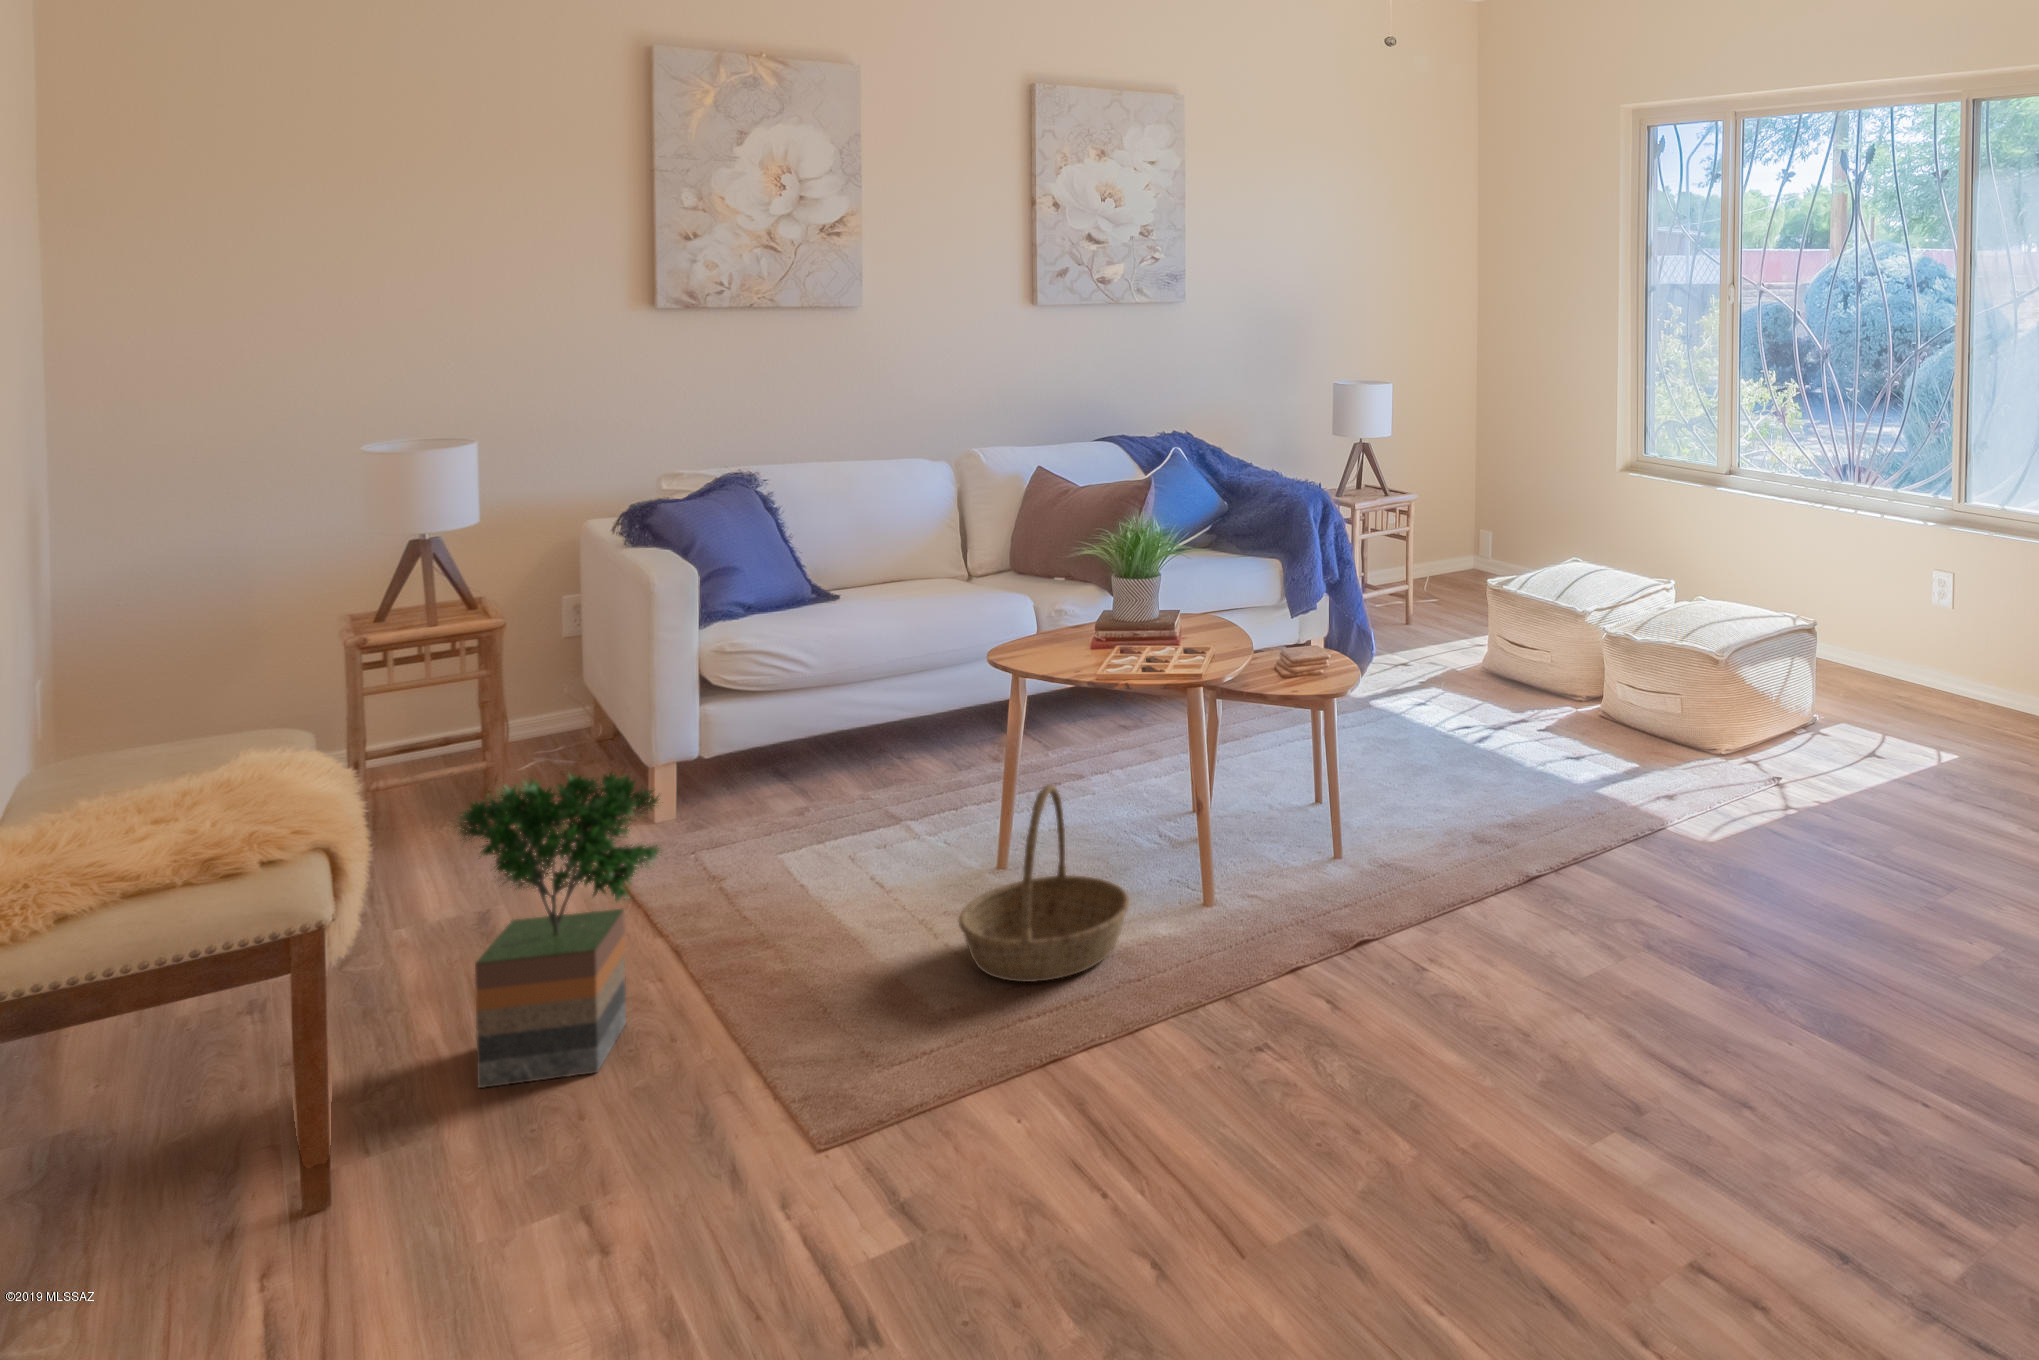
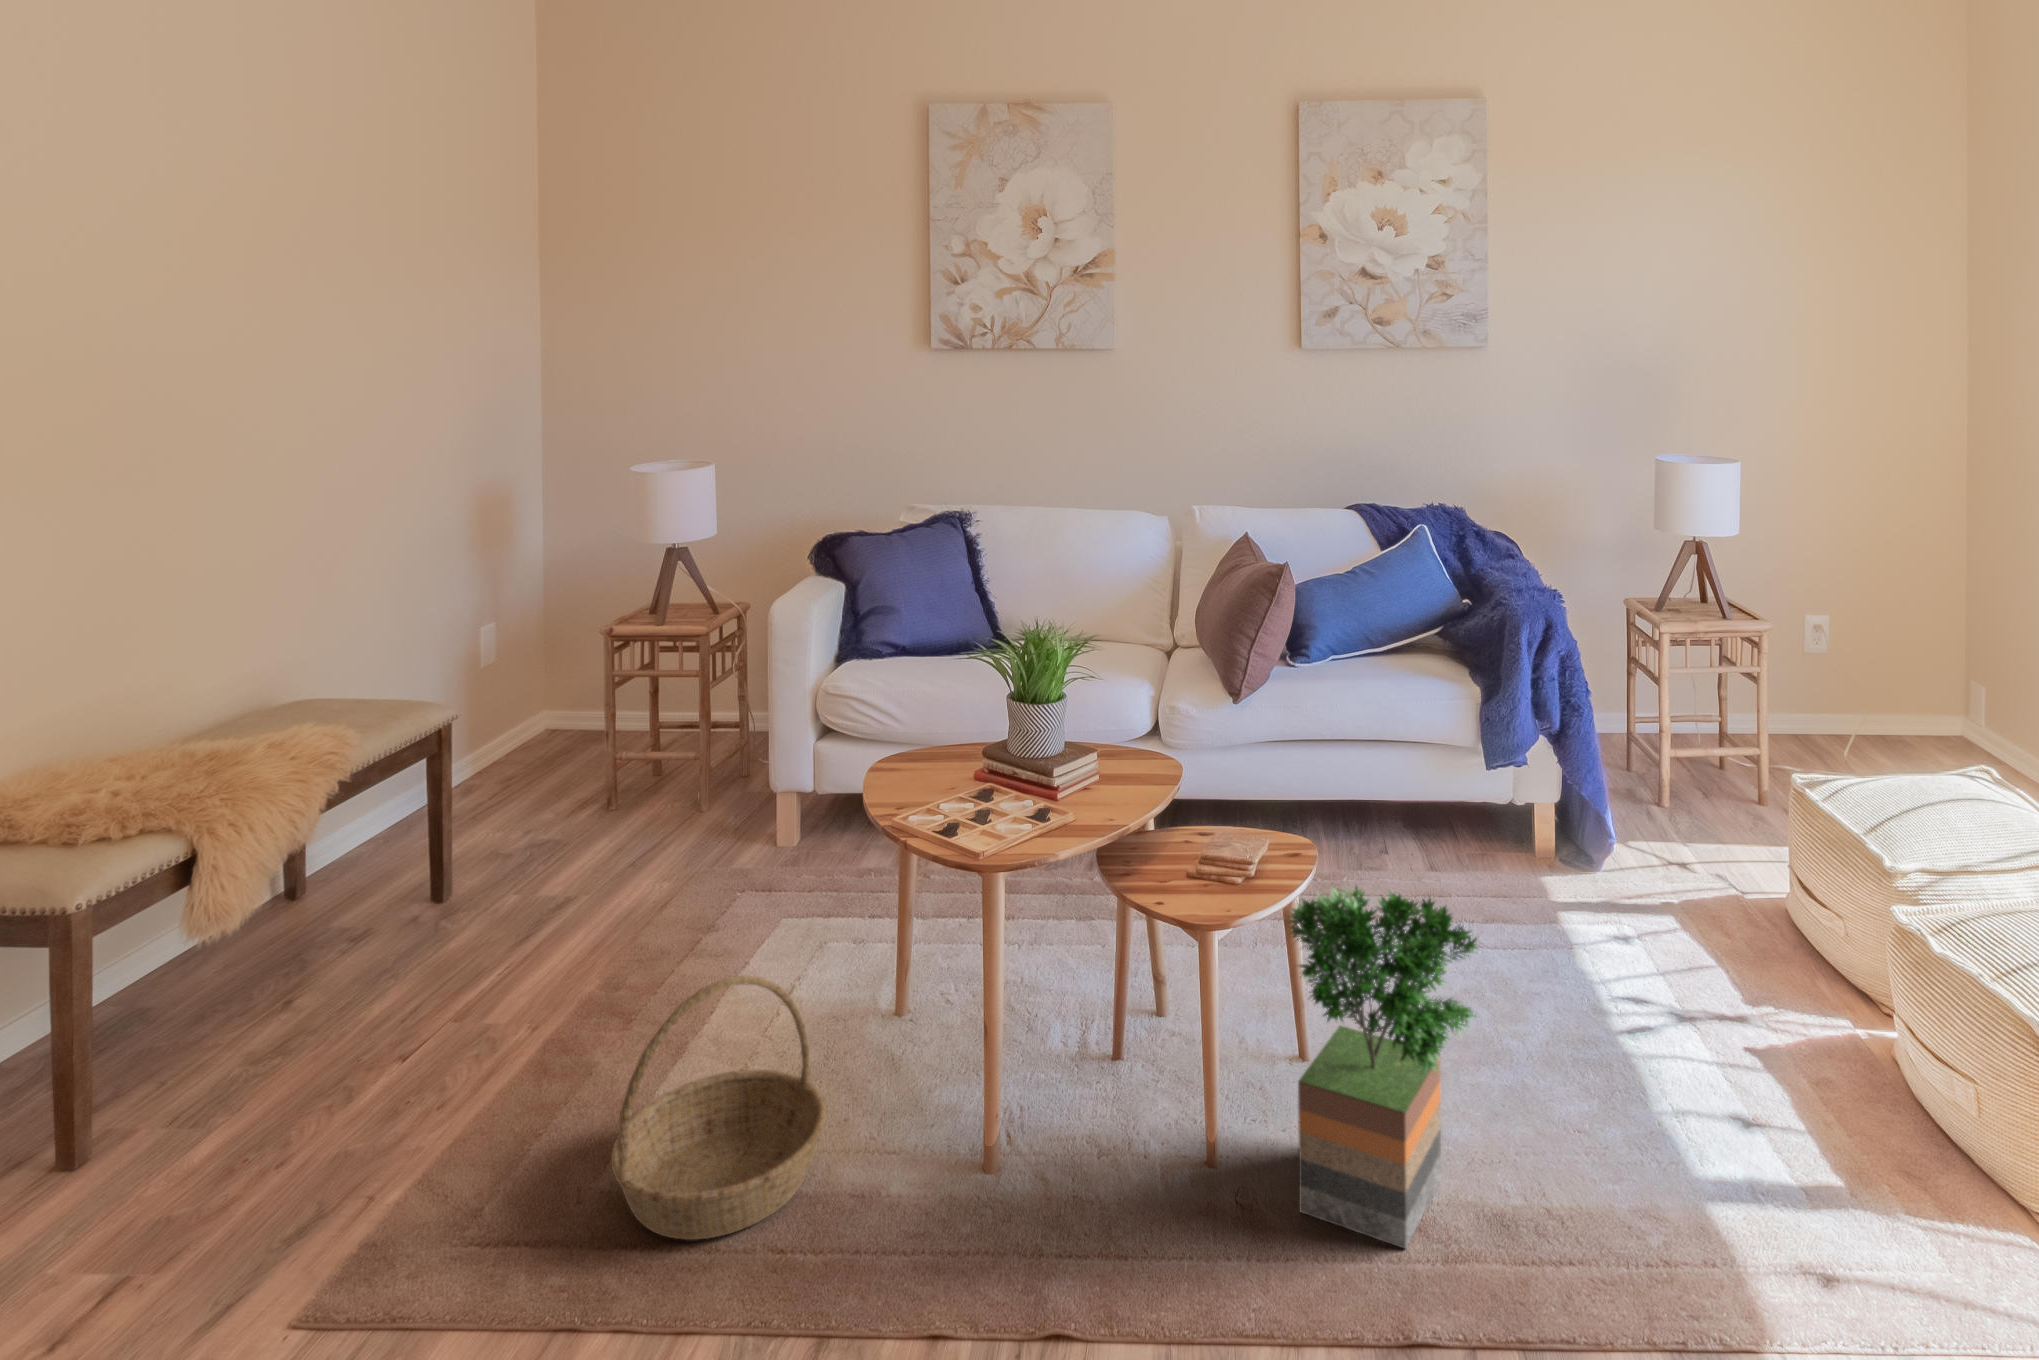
potted tree: present [454,772,663,1088] -> present [1287,886,1478,1248]

